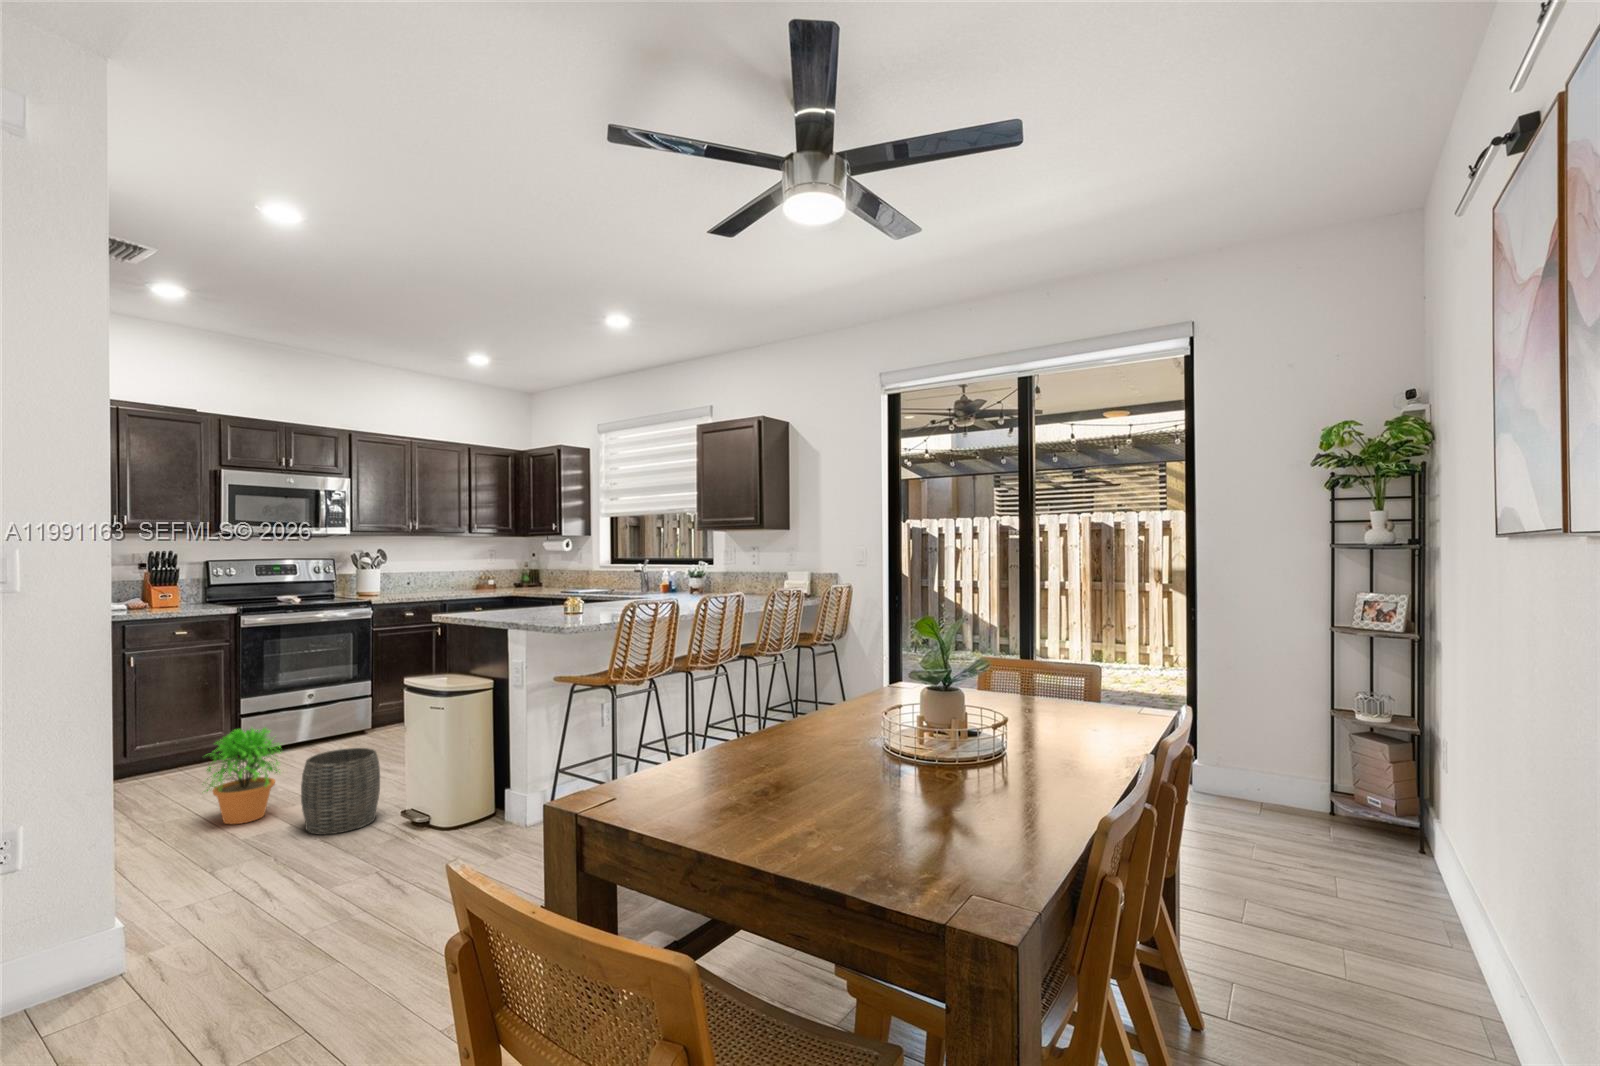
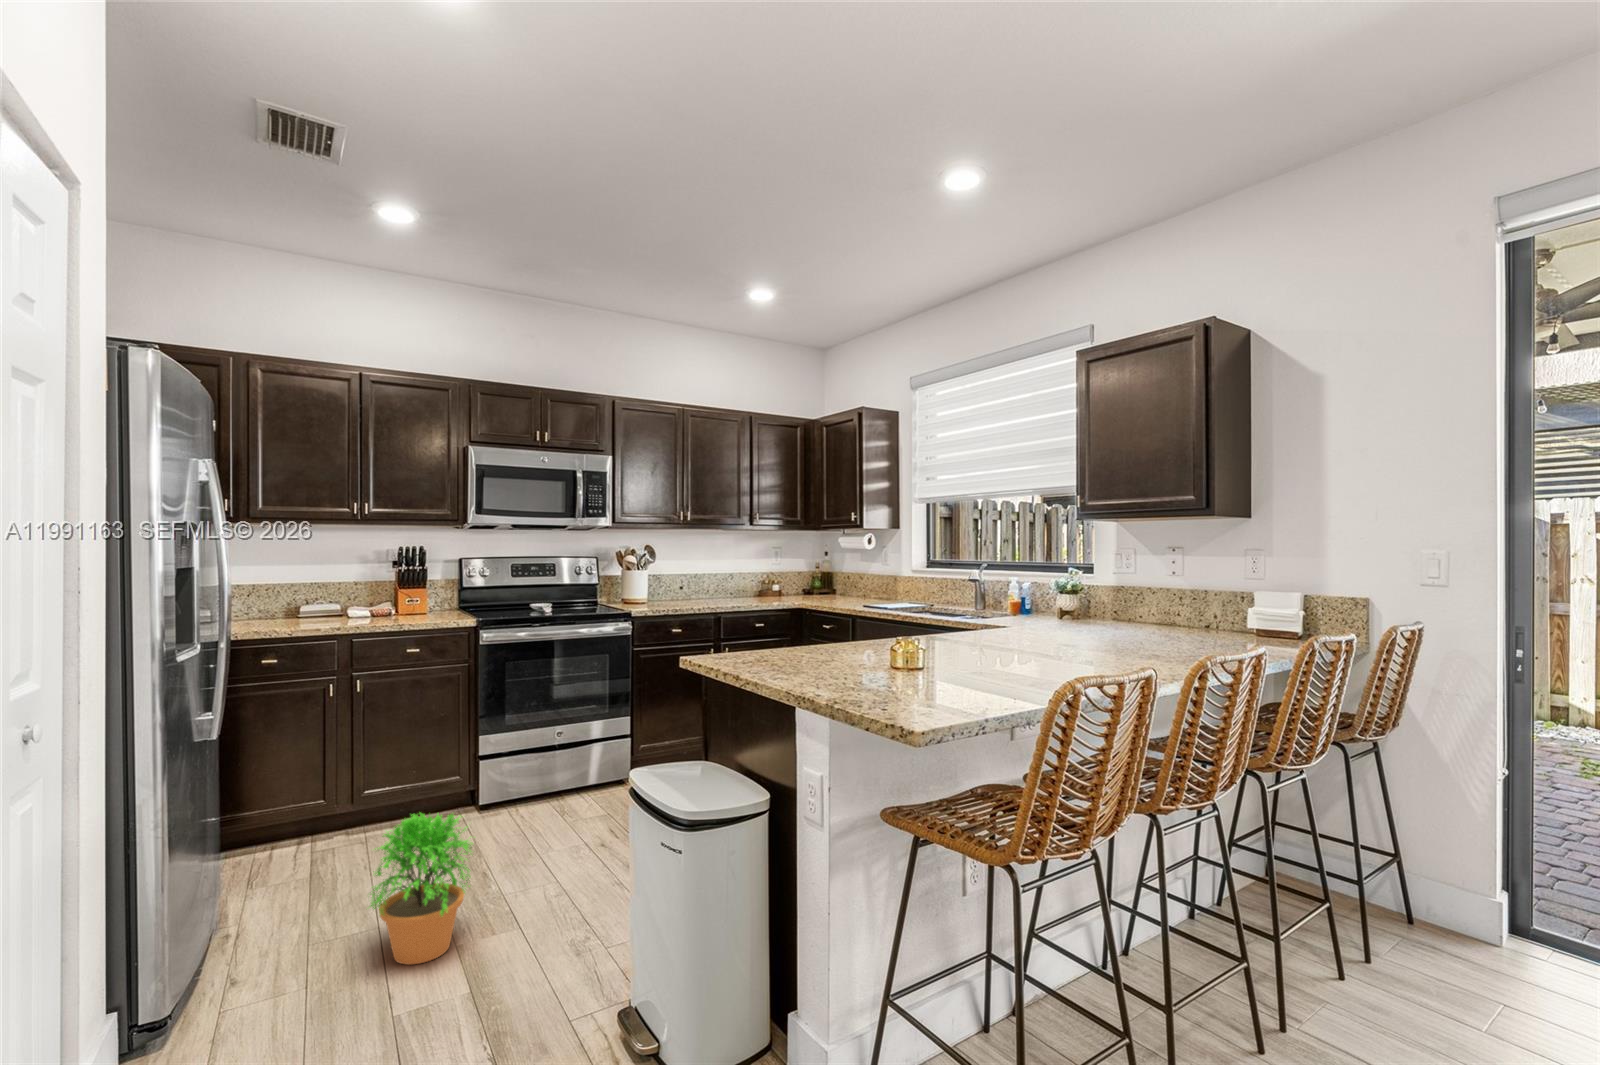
woven basket: present [301,748,380,835] -> none [475,866,594,1031]

